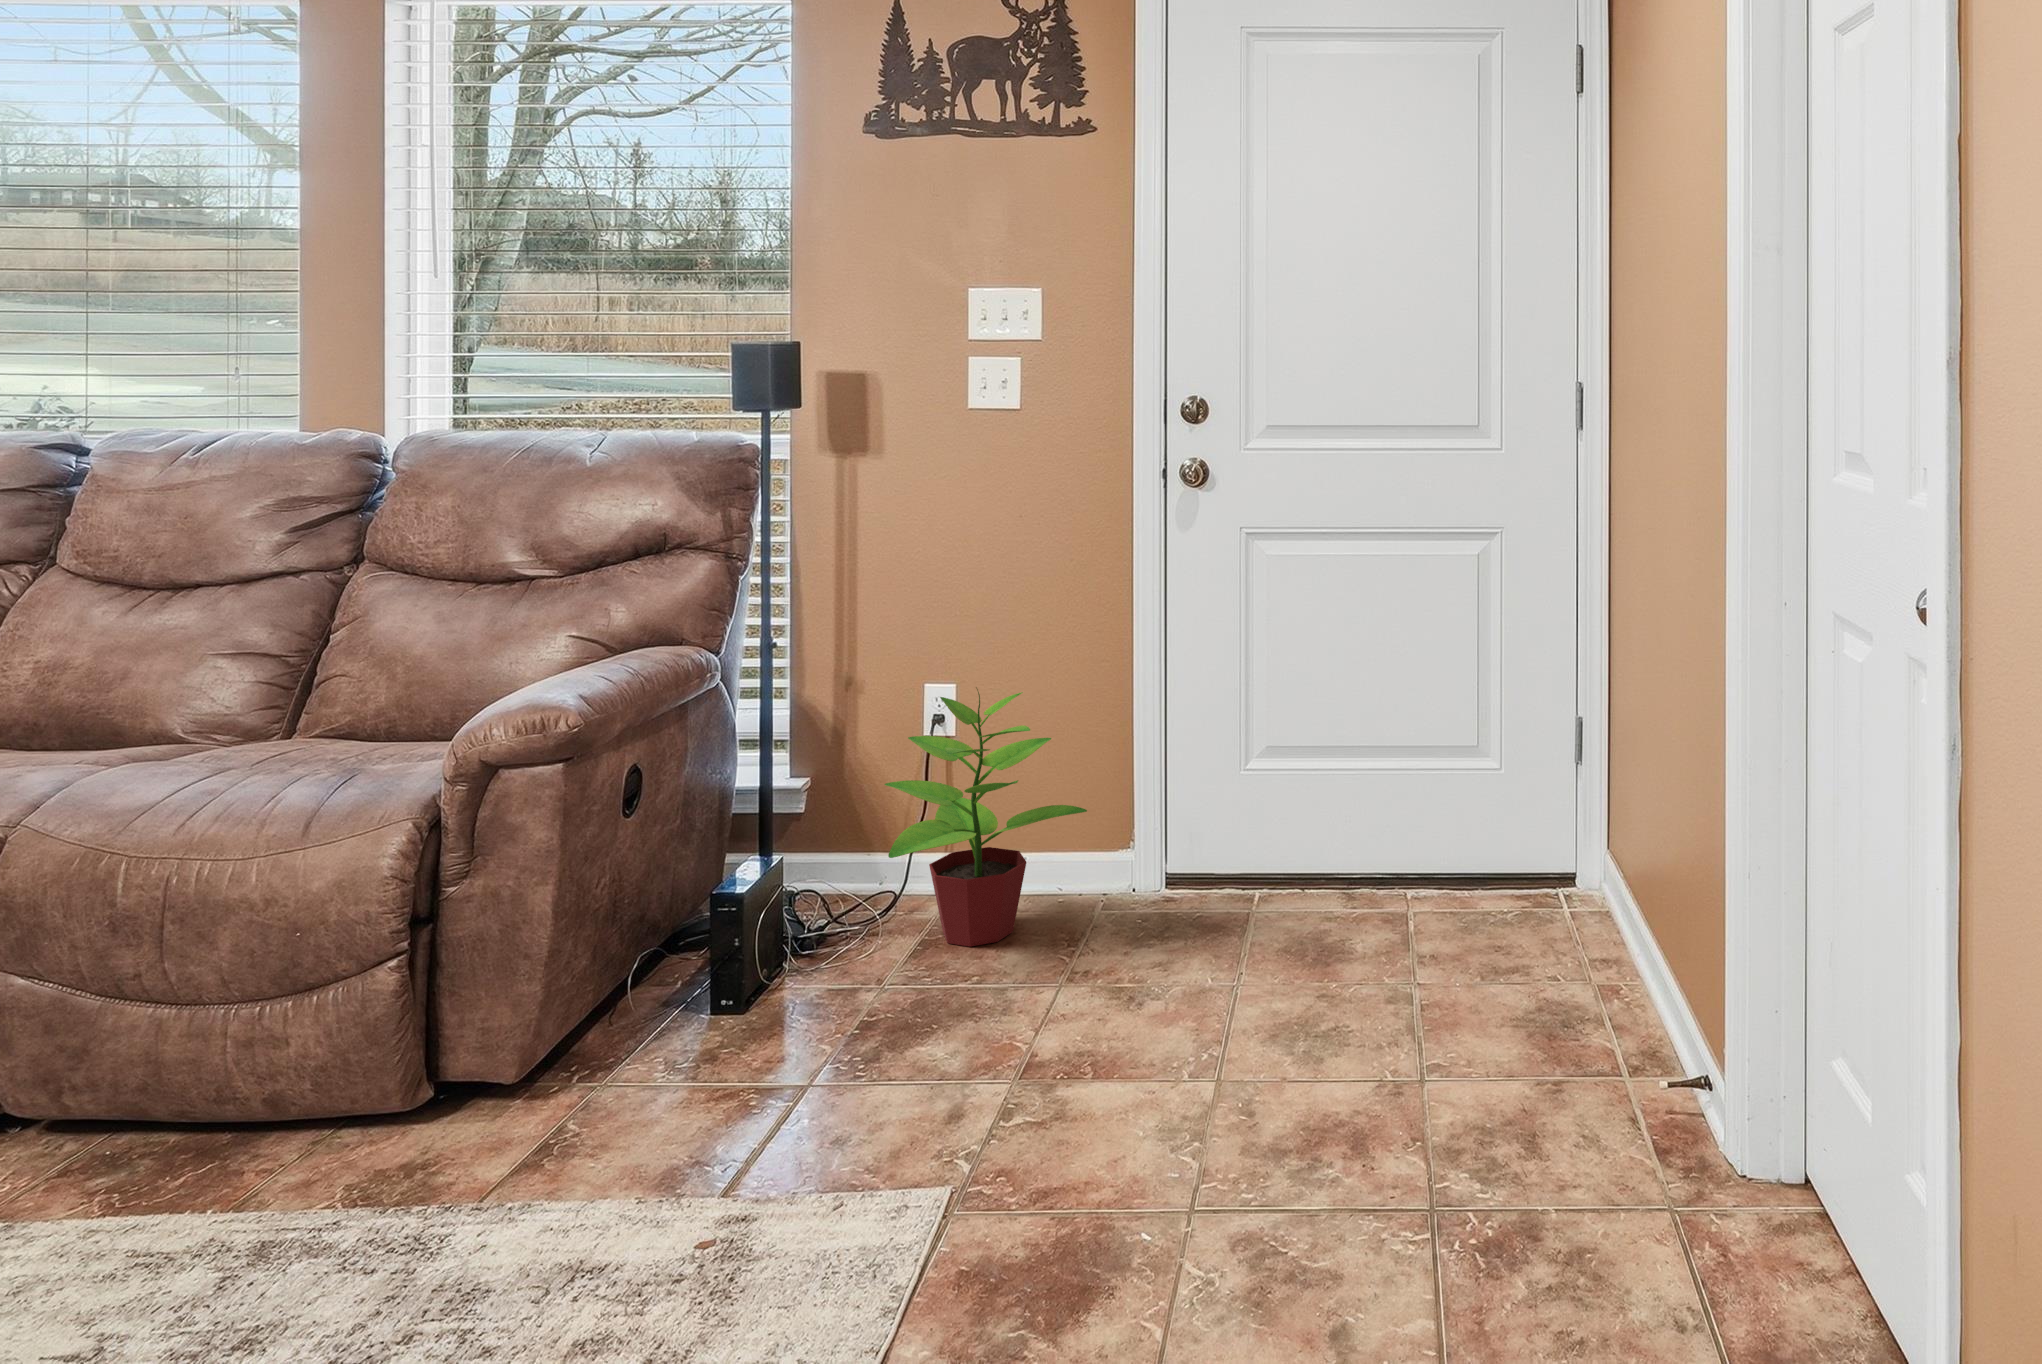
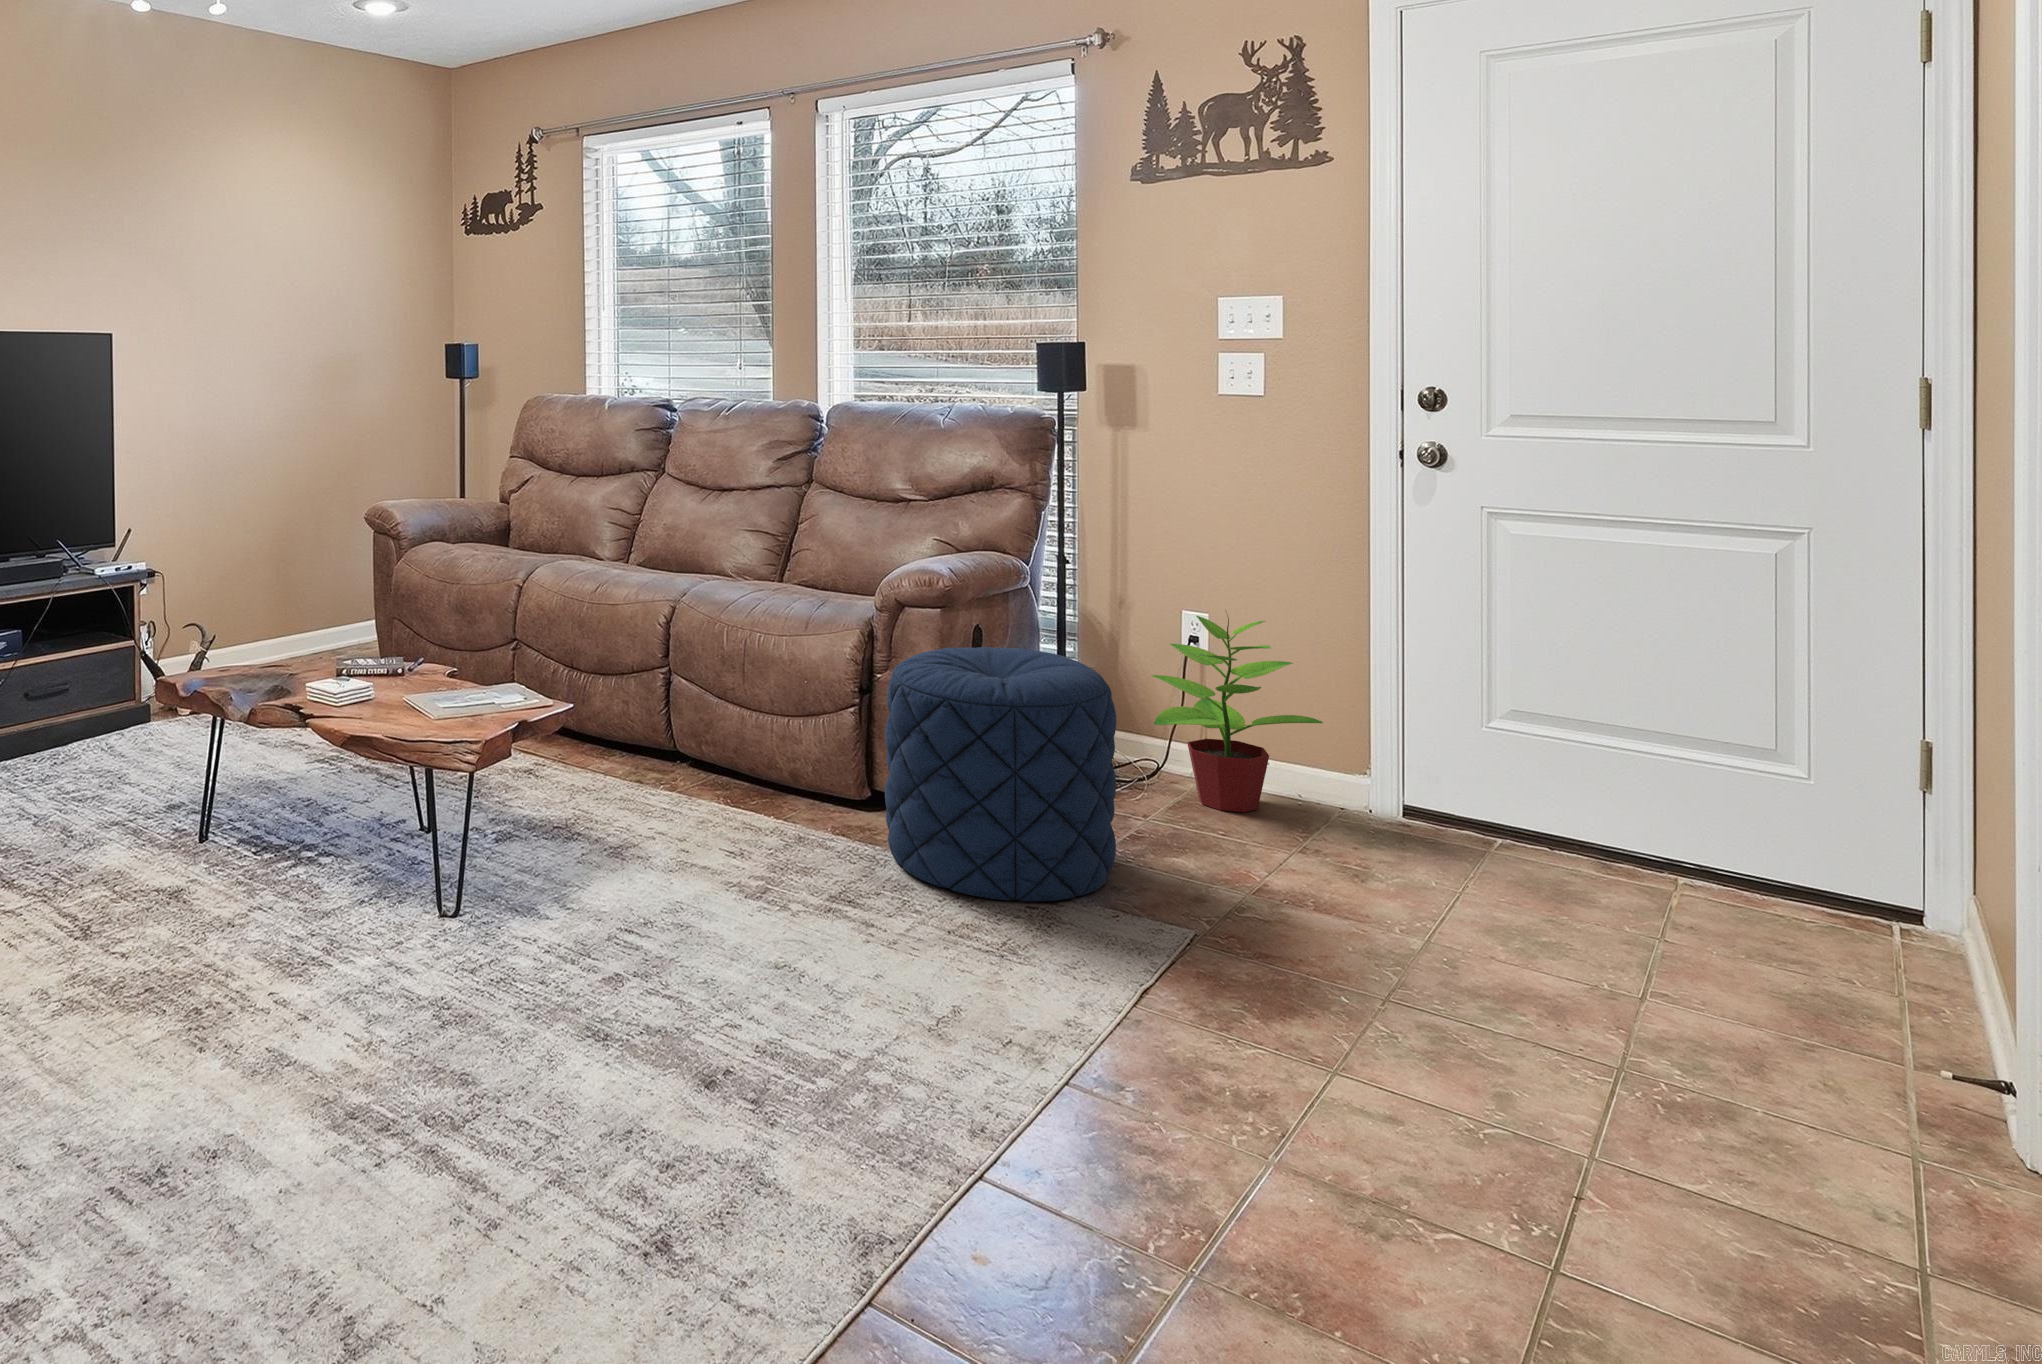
pouf: none [454,802,839,1247] -> present [885,647,1116,901]

